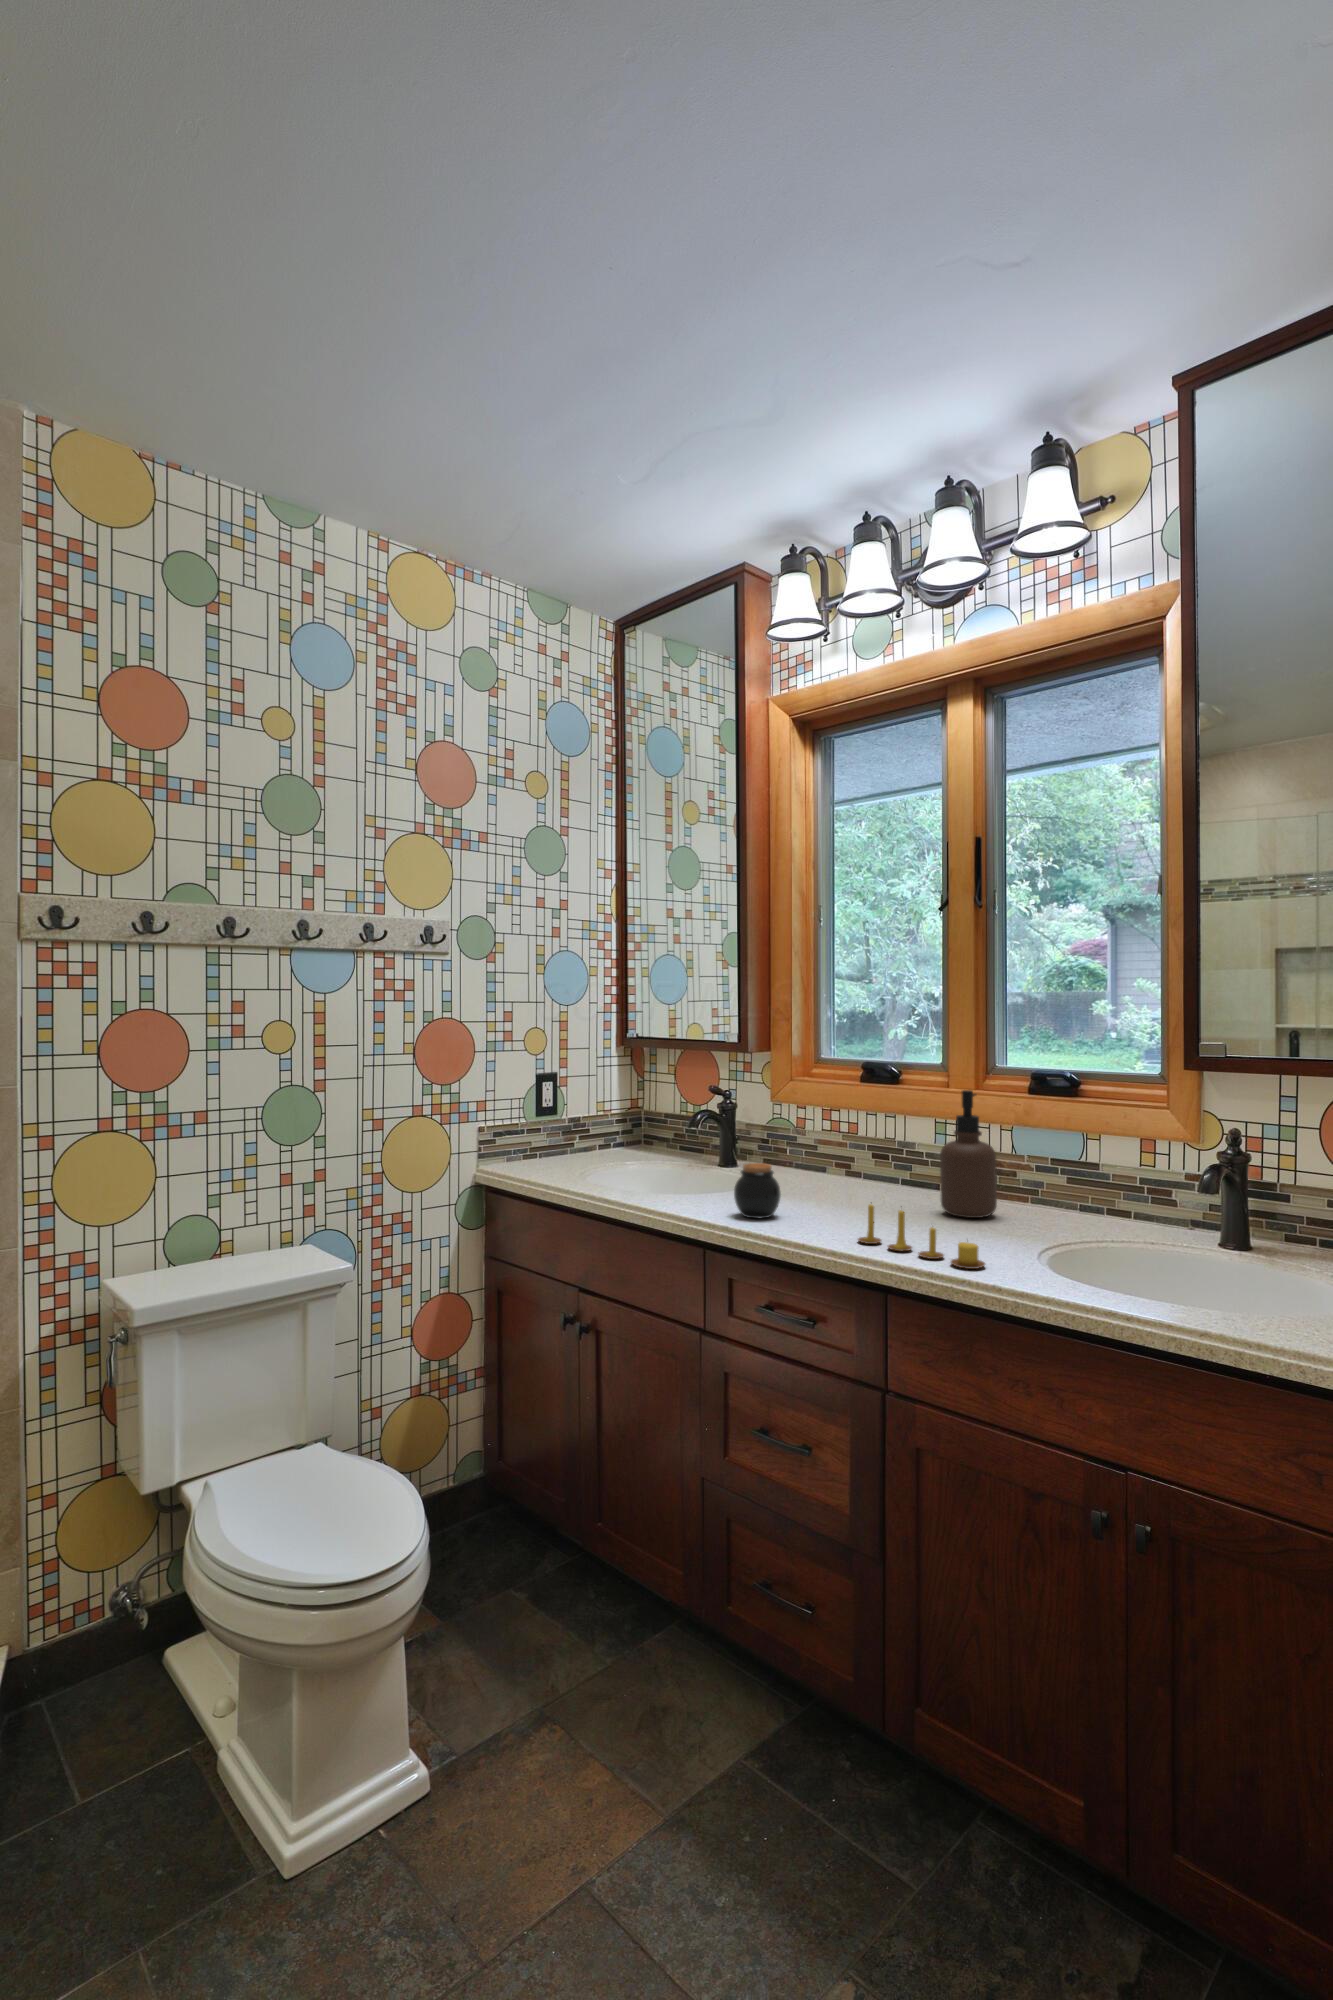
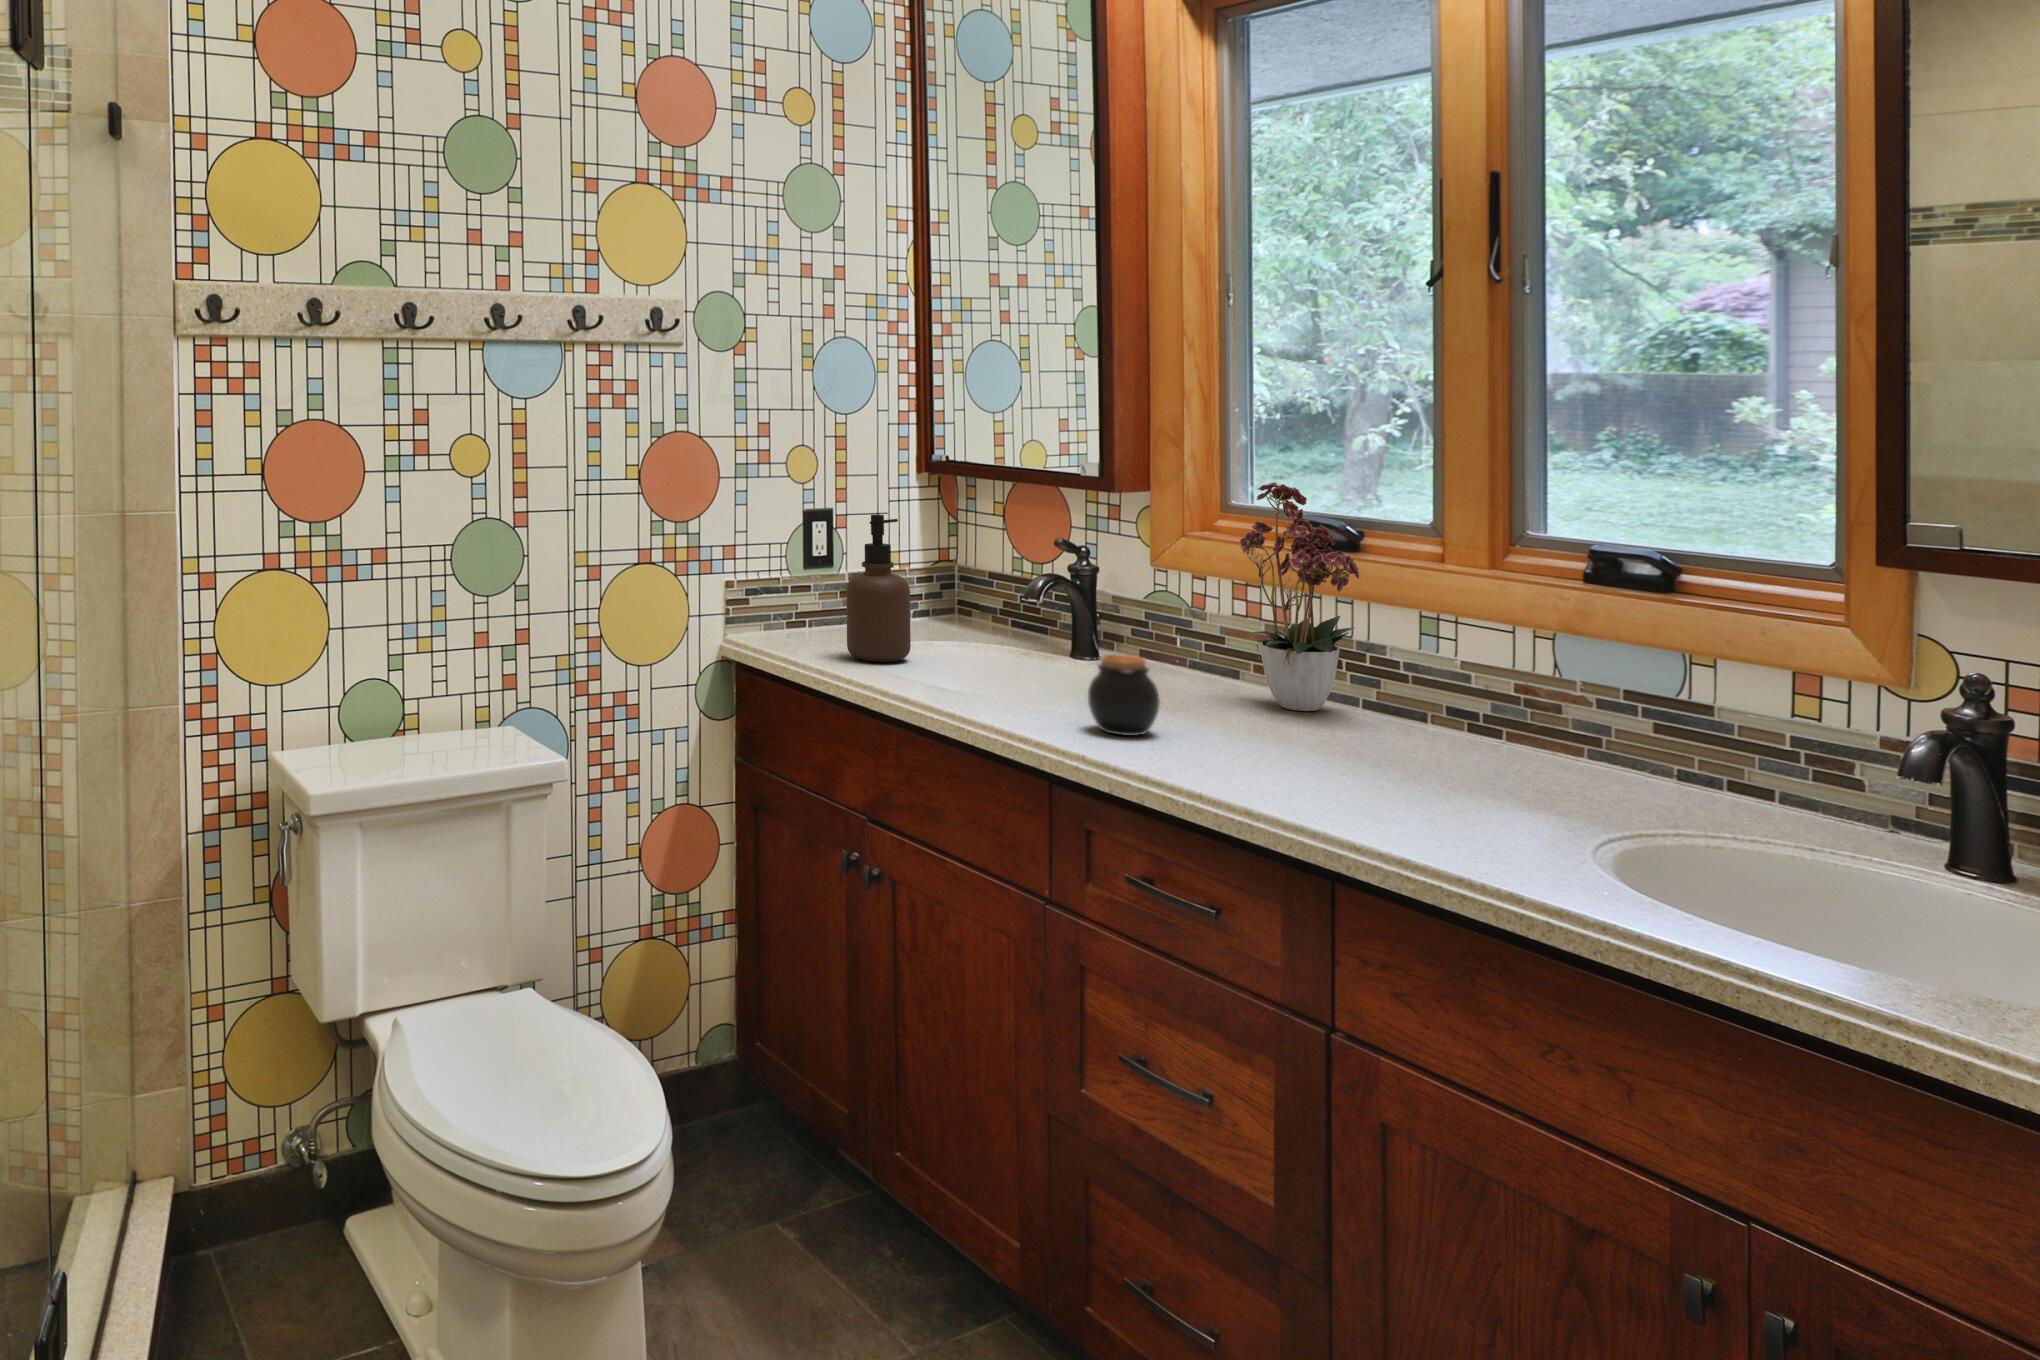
flower arrangement: none [821,1038,909,1195] -> present [1239,482,1360,711]
soap dispenser: present [940,1090,997,1218] -> present [846,515,911,662]
candle: present [858,1203,985,1269] -> none [1275,720,1478,832]

